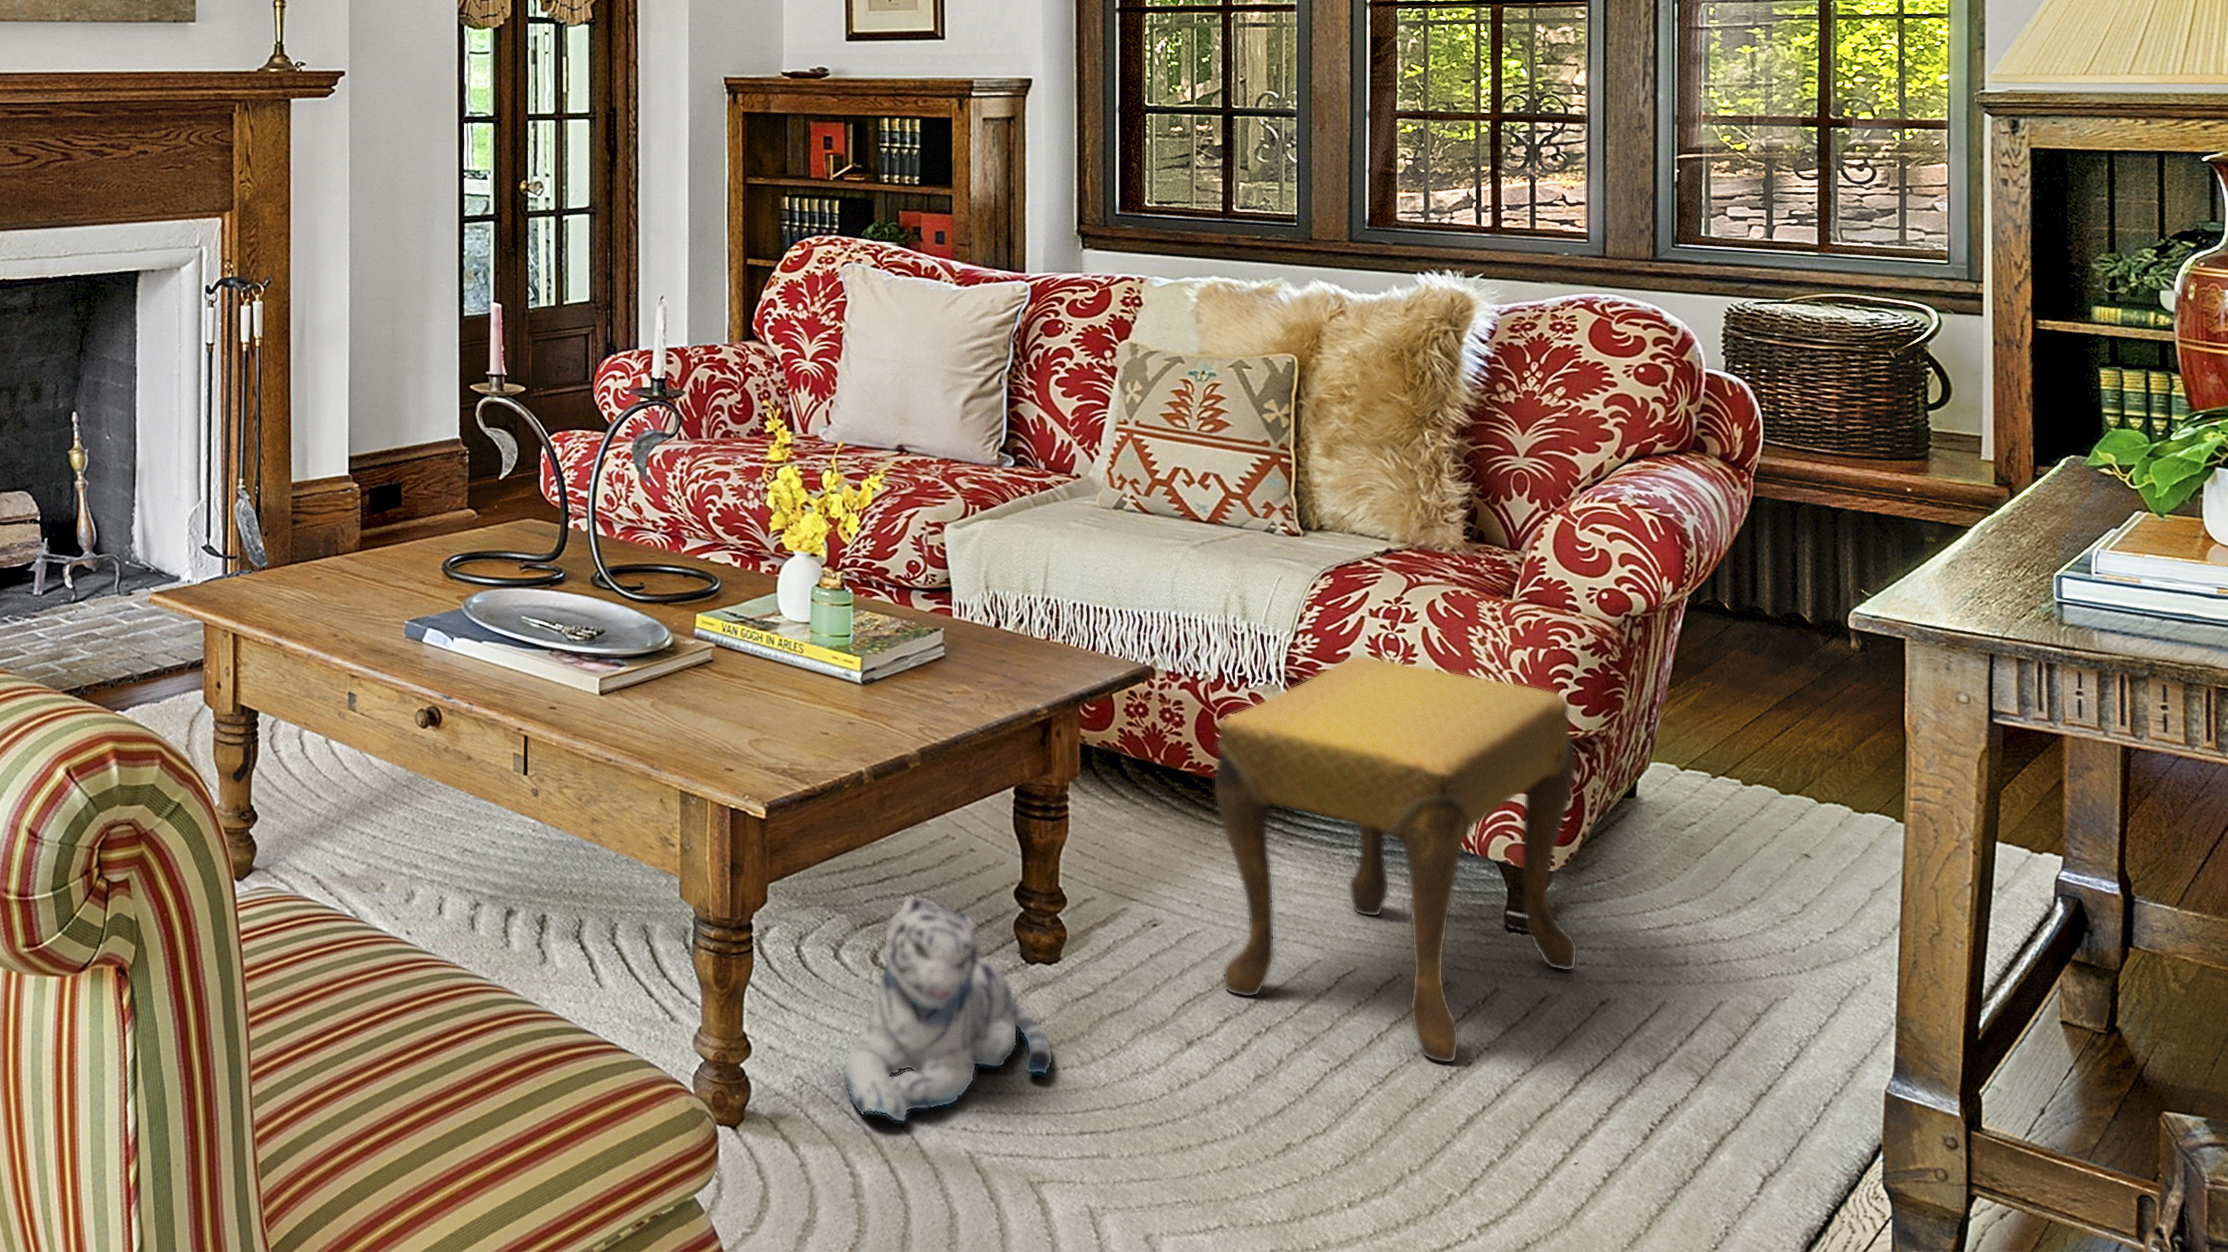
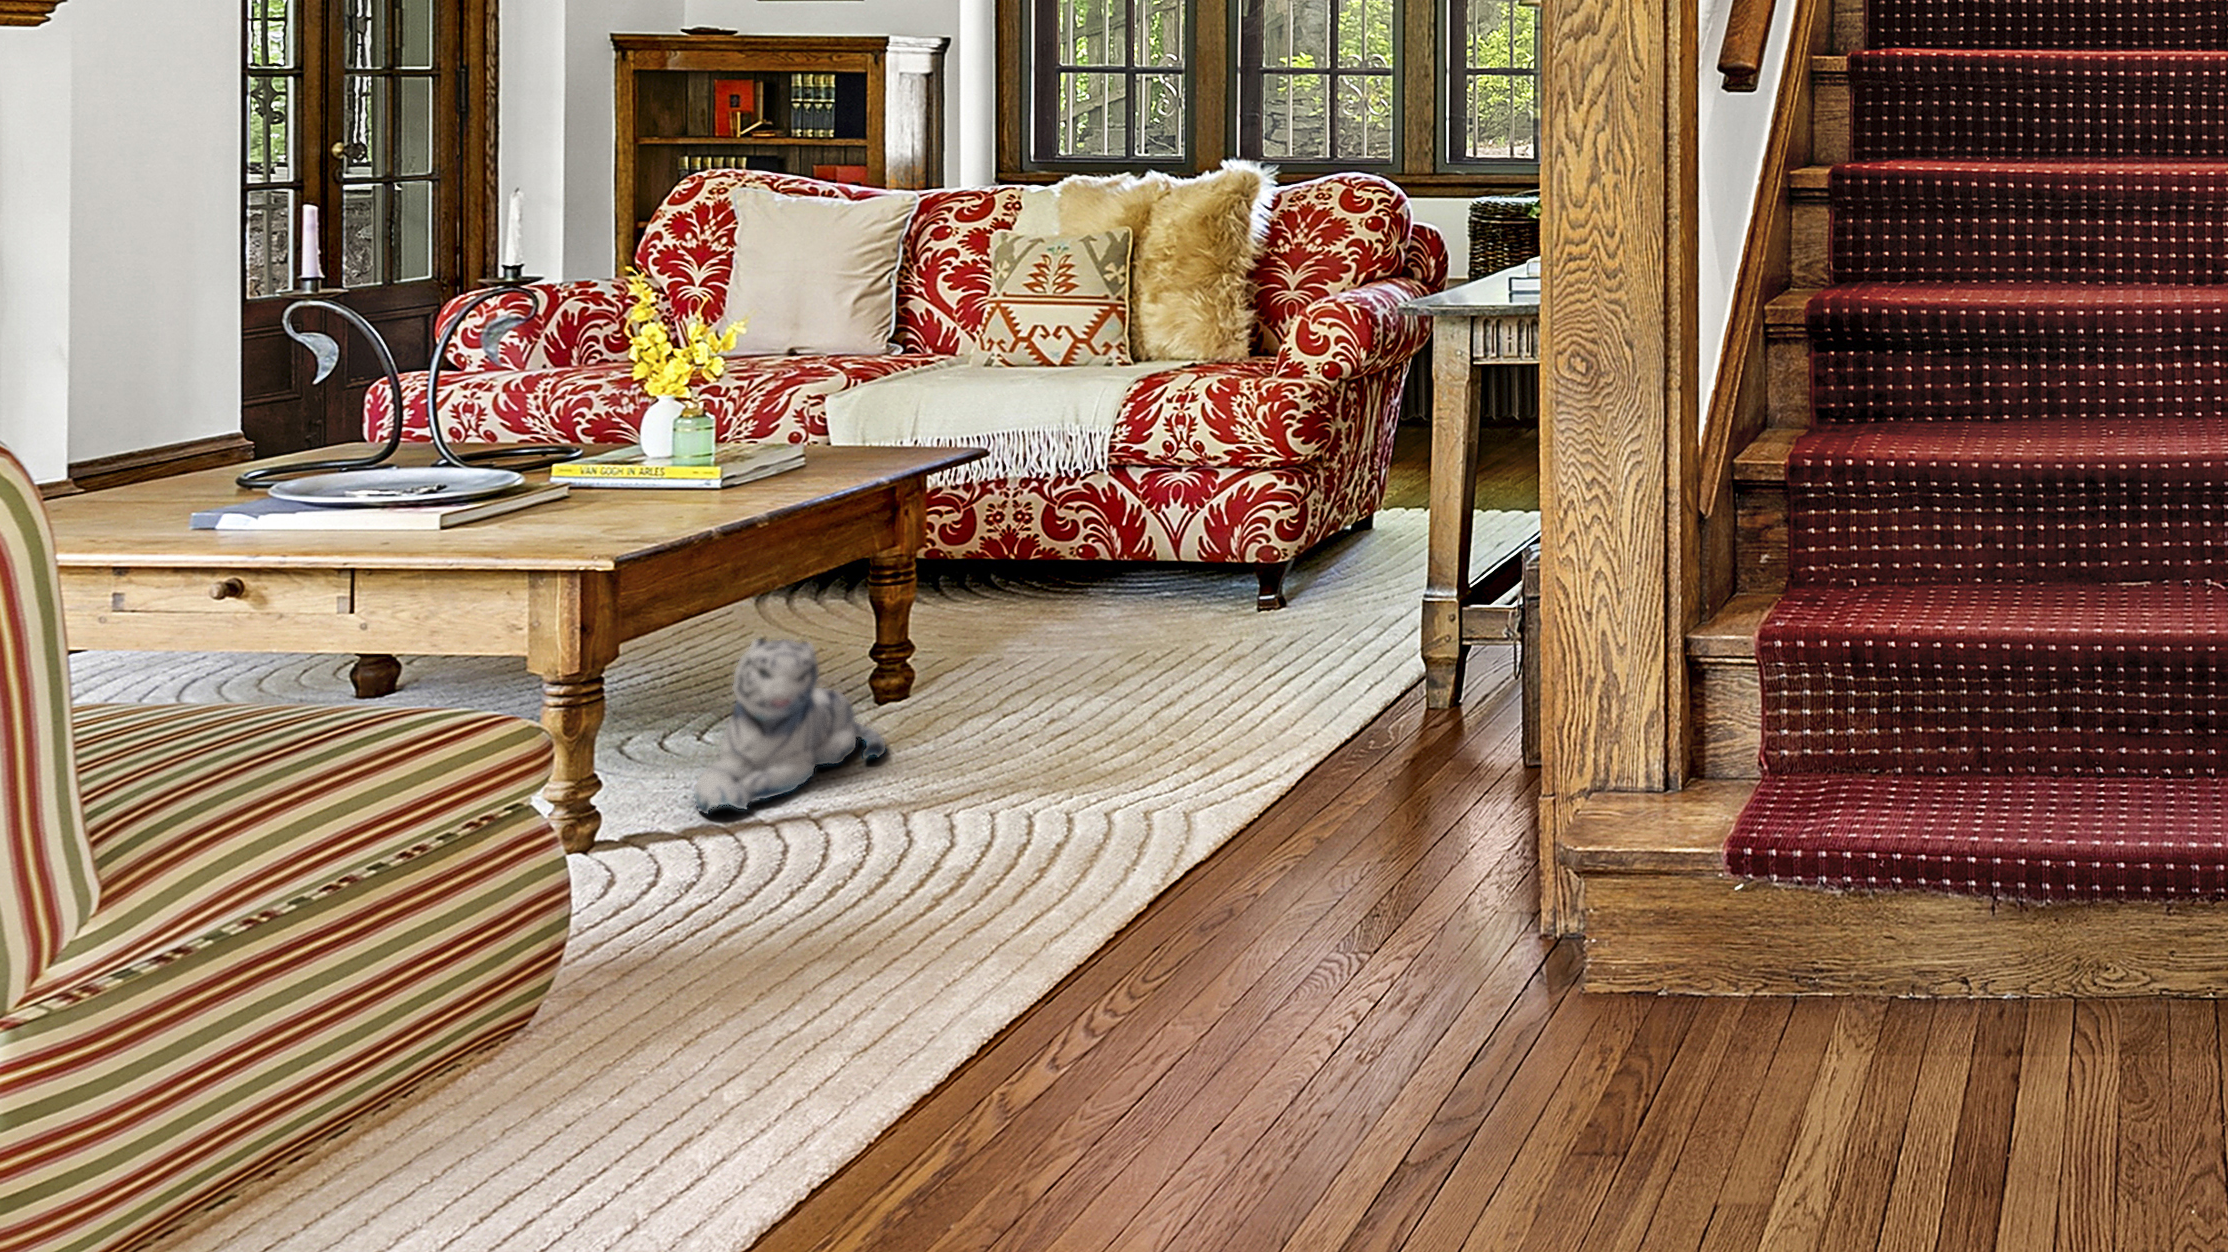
footstool: present [1215,657,1576,1062] -> none [1032,428,1299,687]

